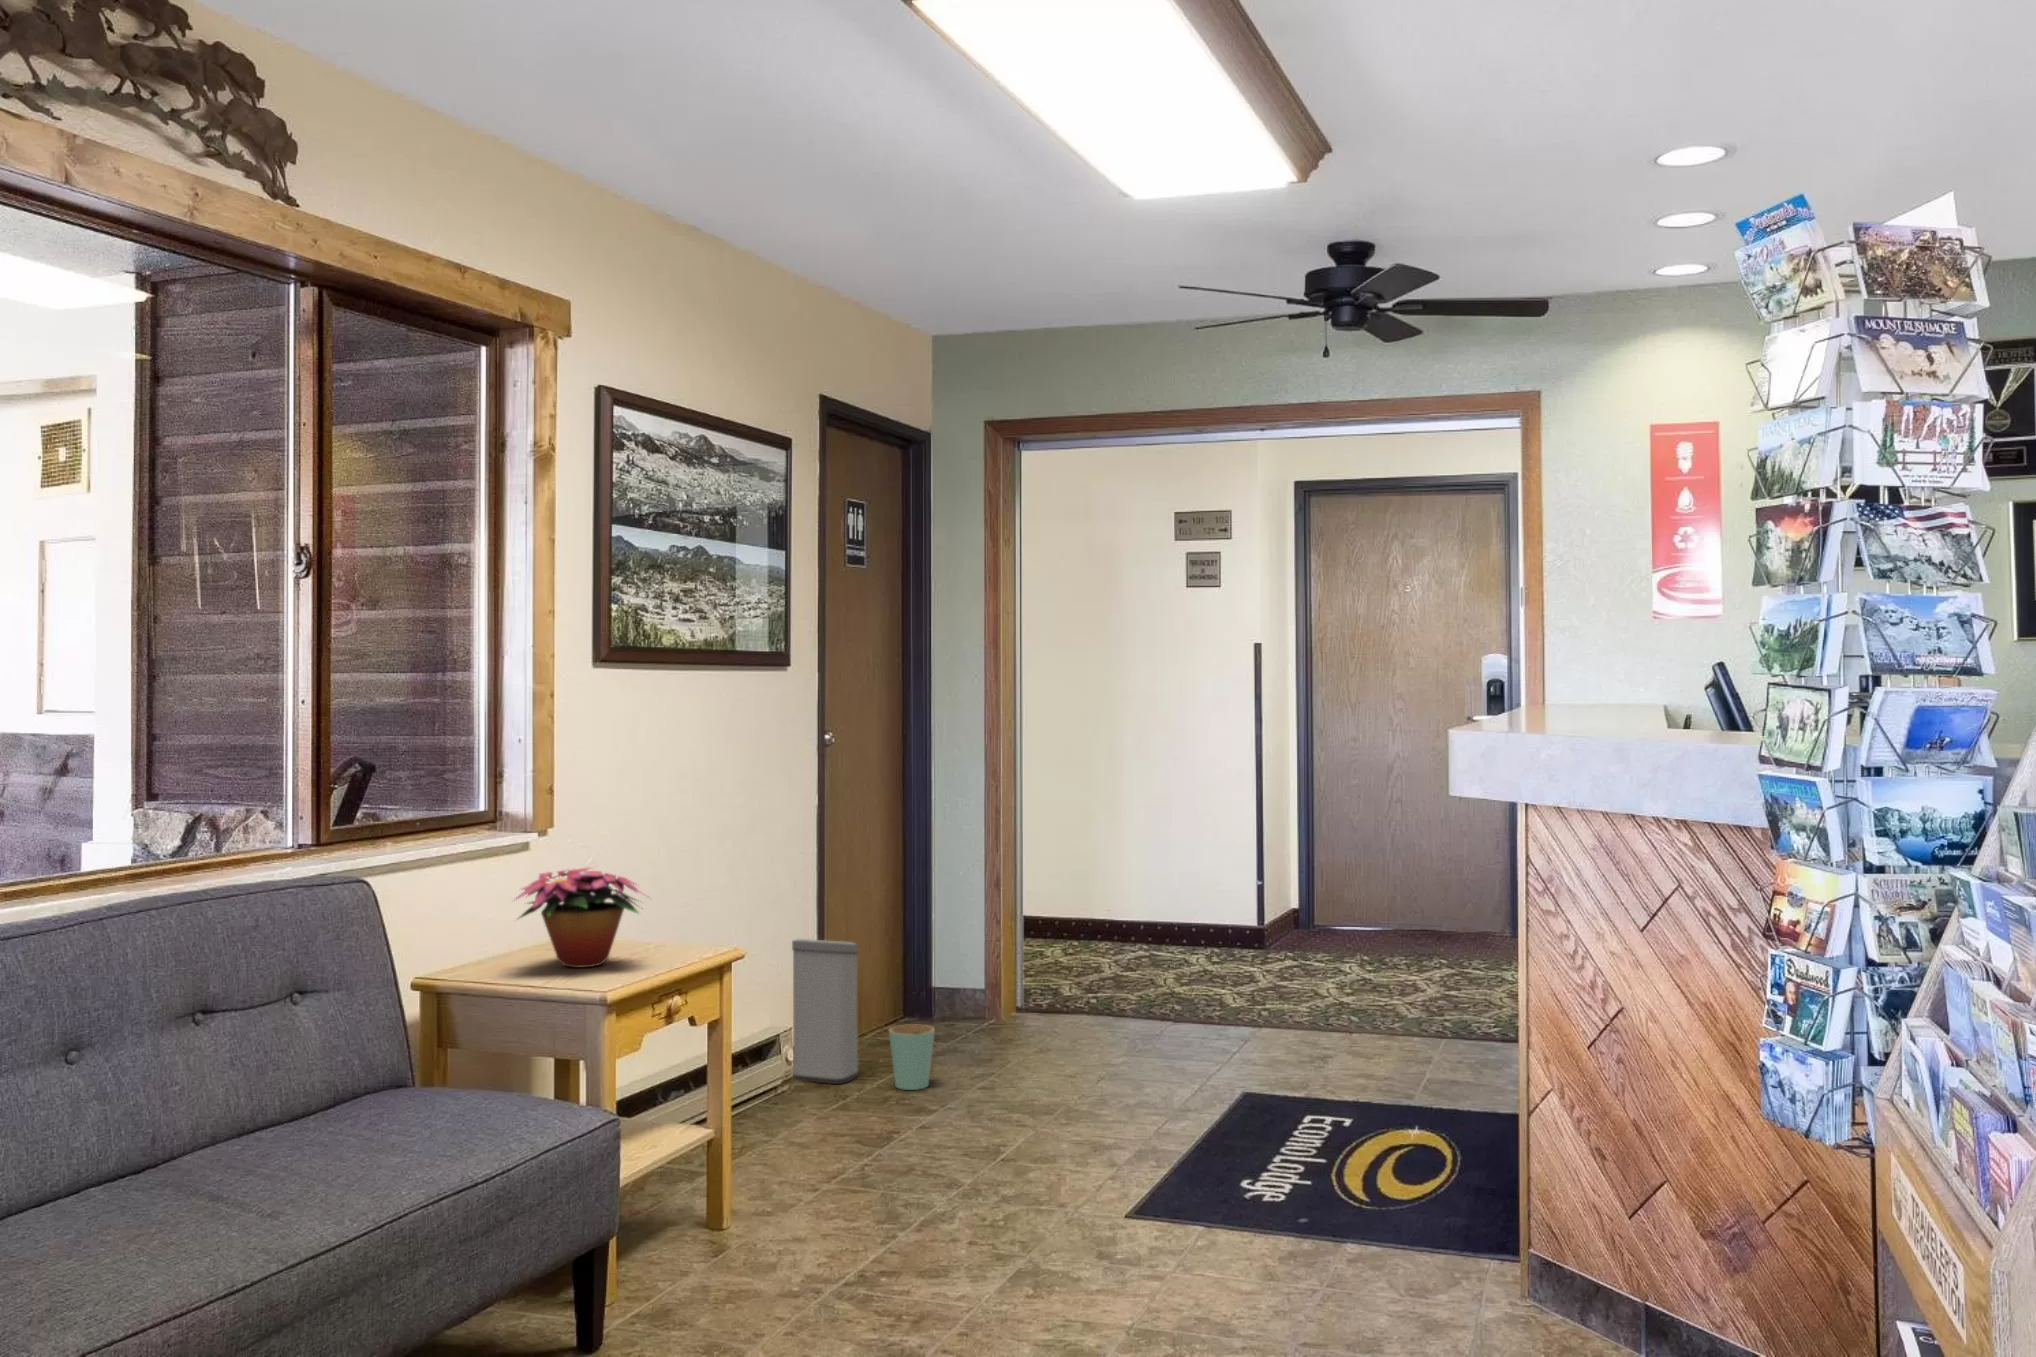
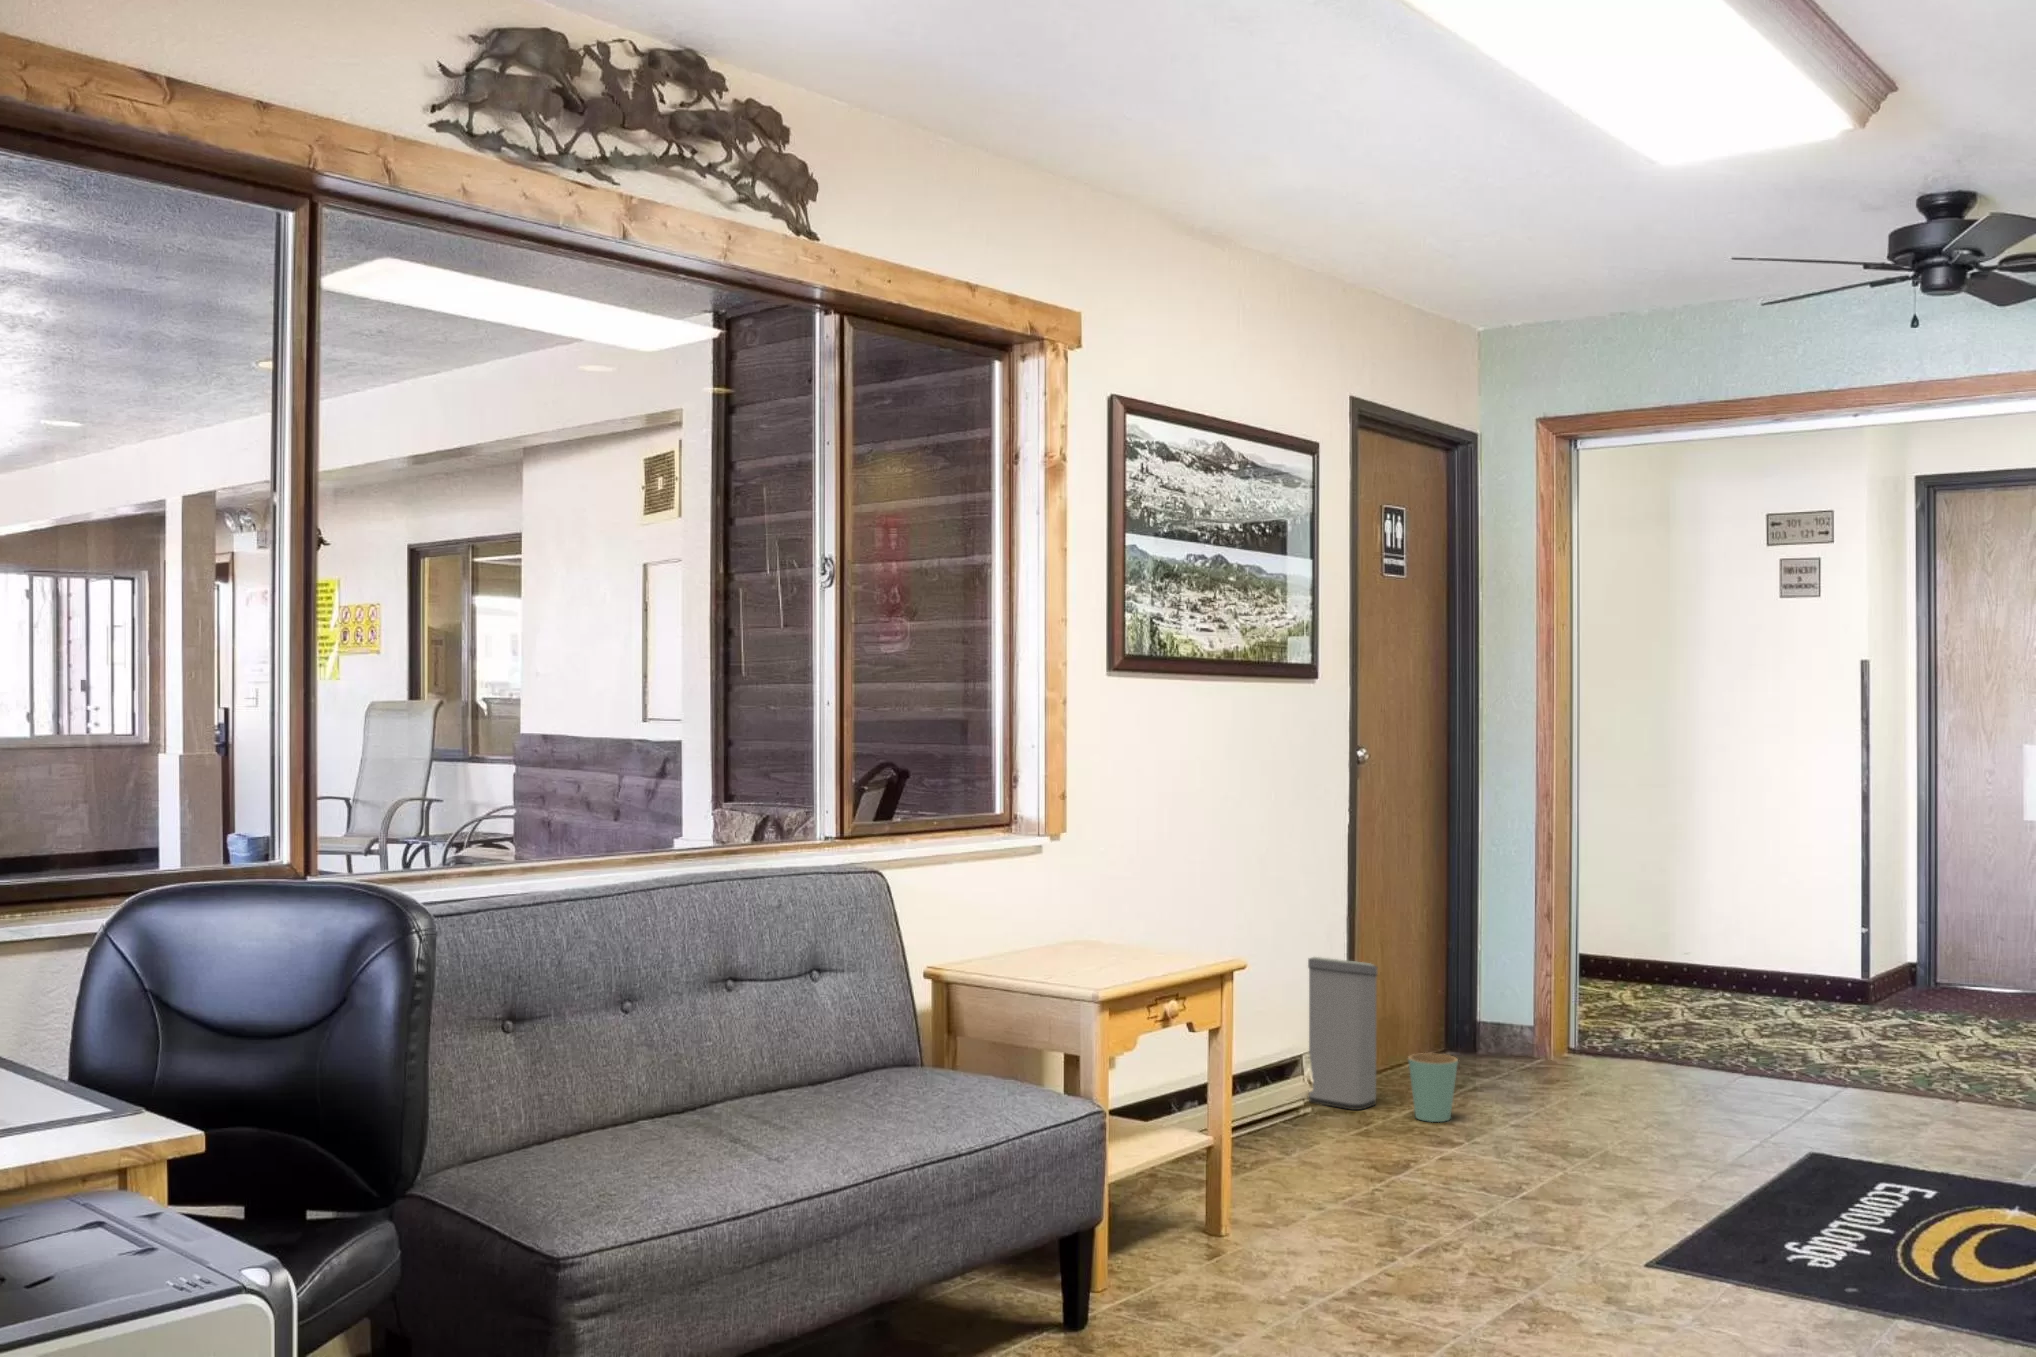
flower arrangement: present [516,867,640,968] -> none [1027,871,1164,967]

